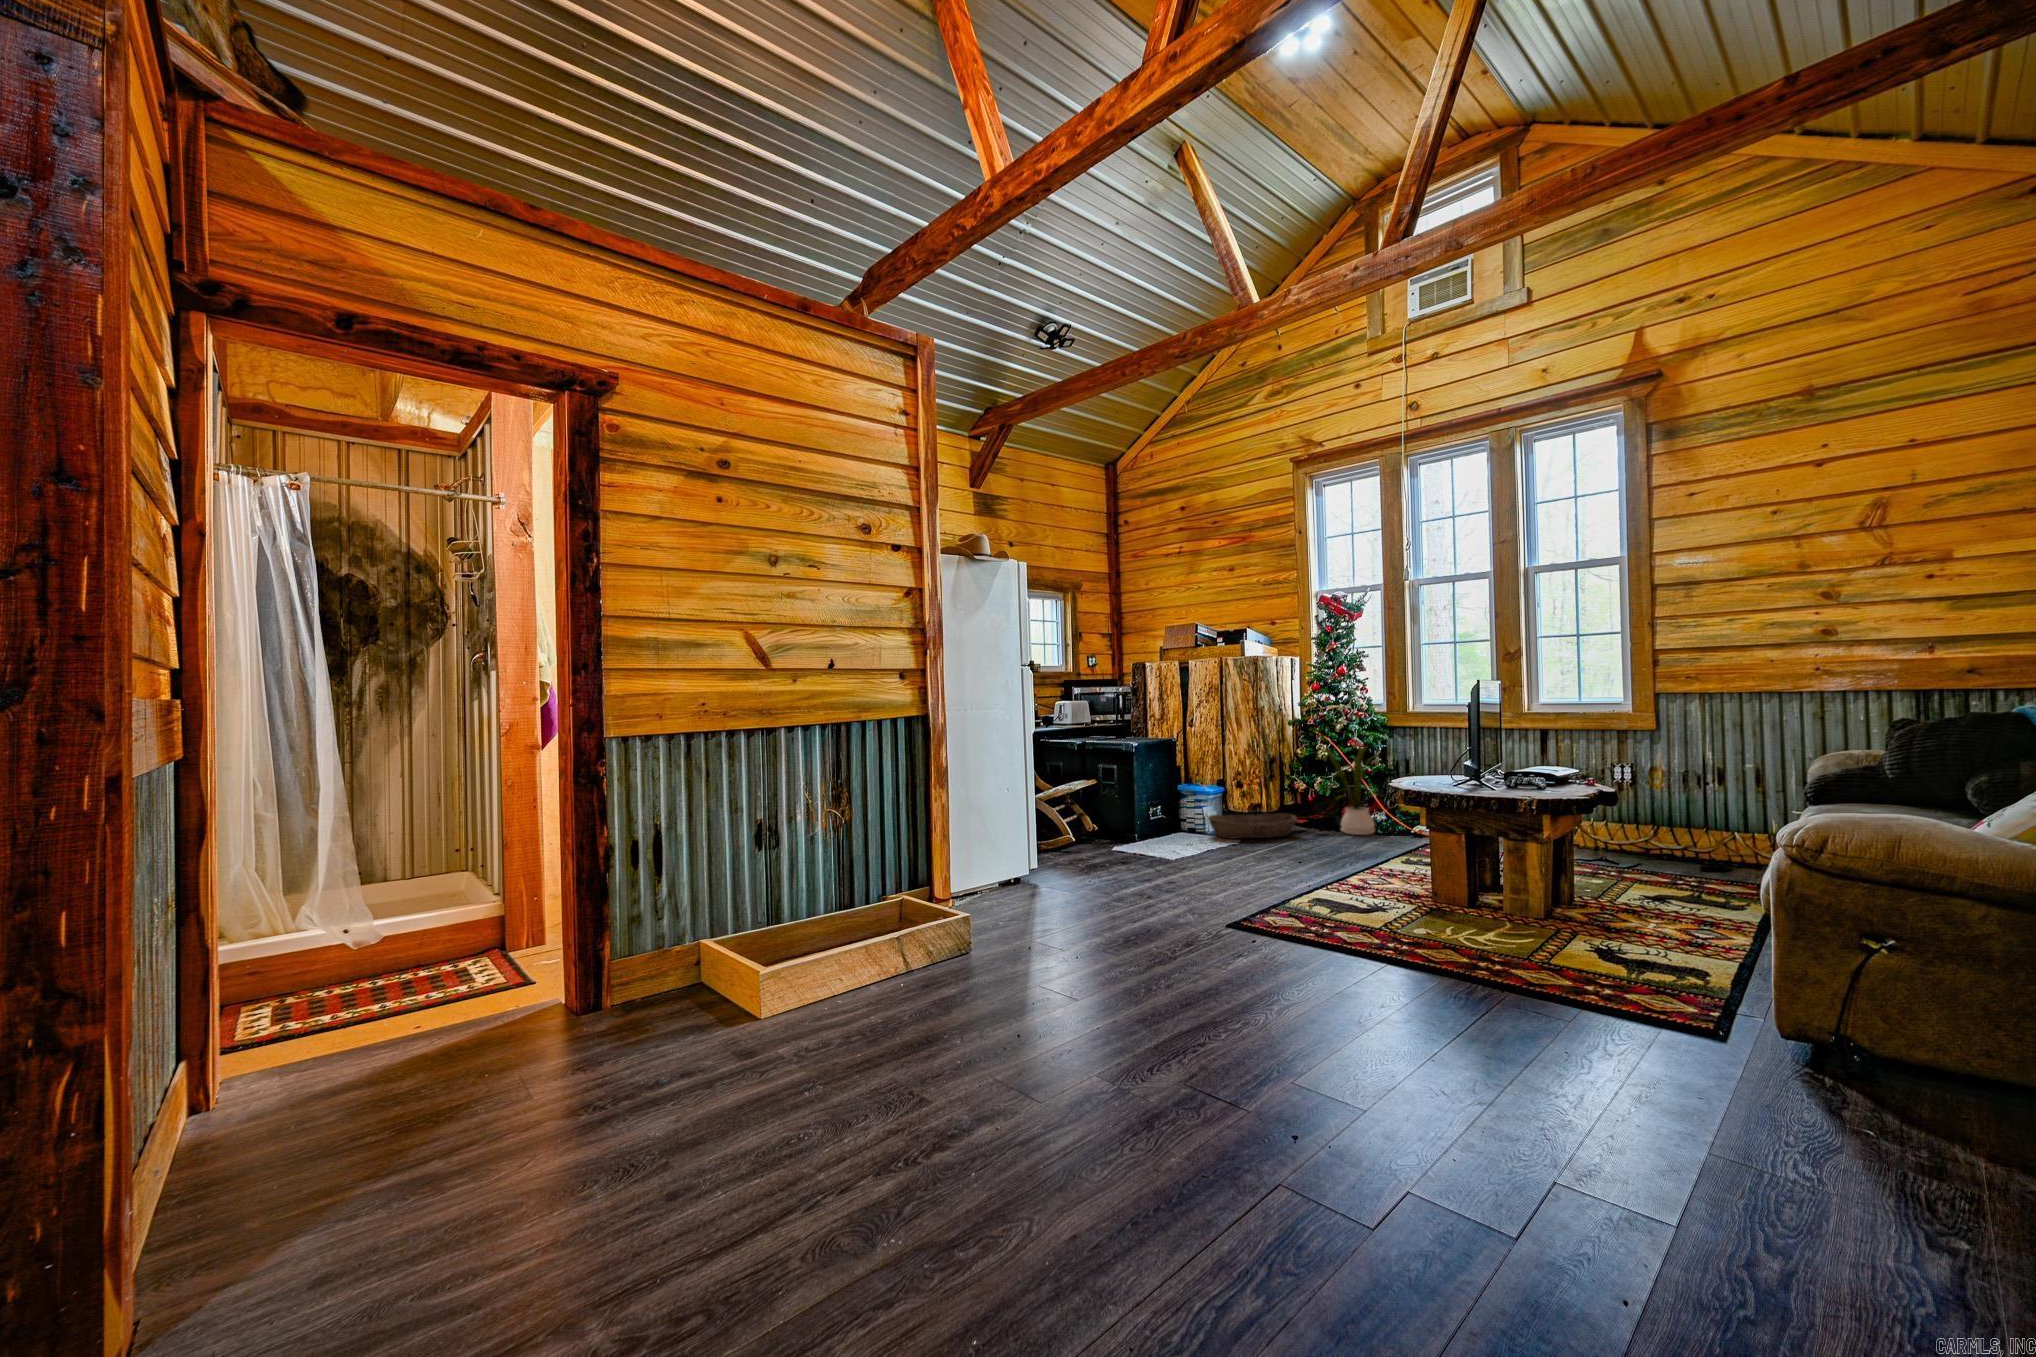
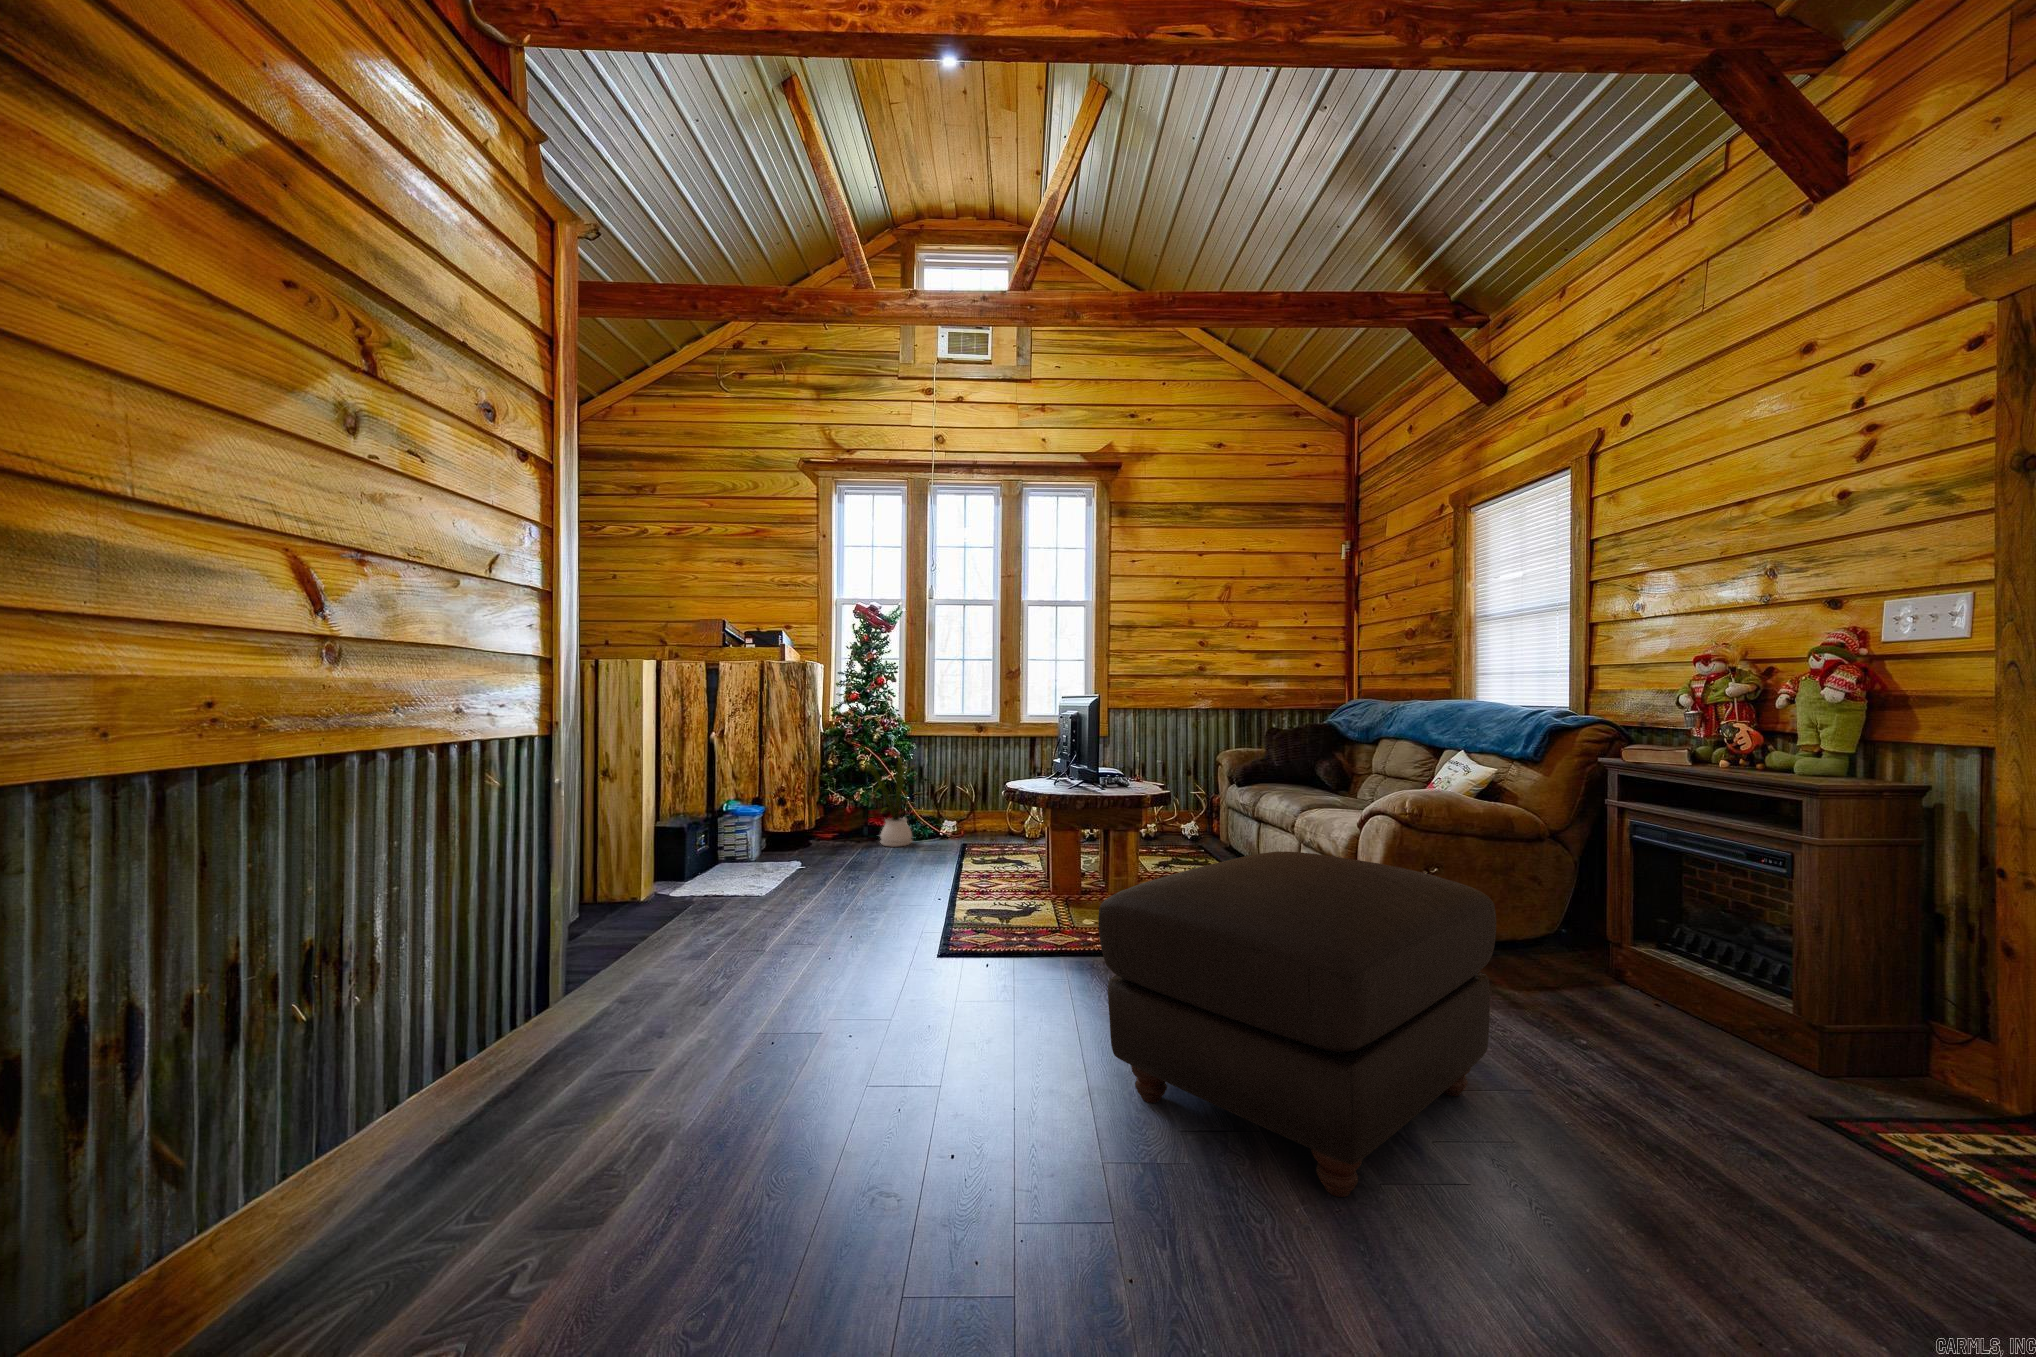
basket: present [1208,814,1297,839] -> none [753,832,848,867]
ottoman: none [1184,858,1545,1125] -> present [1098,851,1496,1197]

